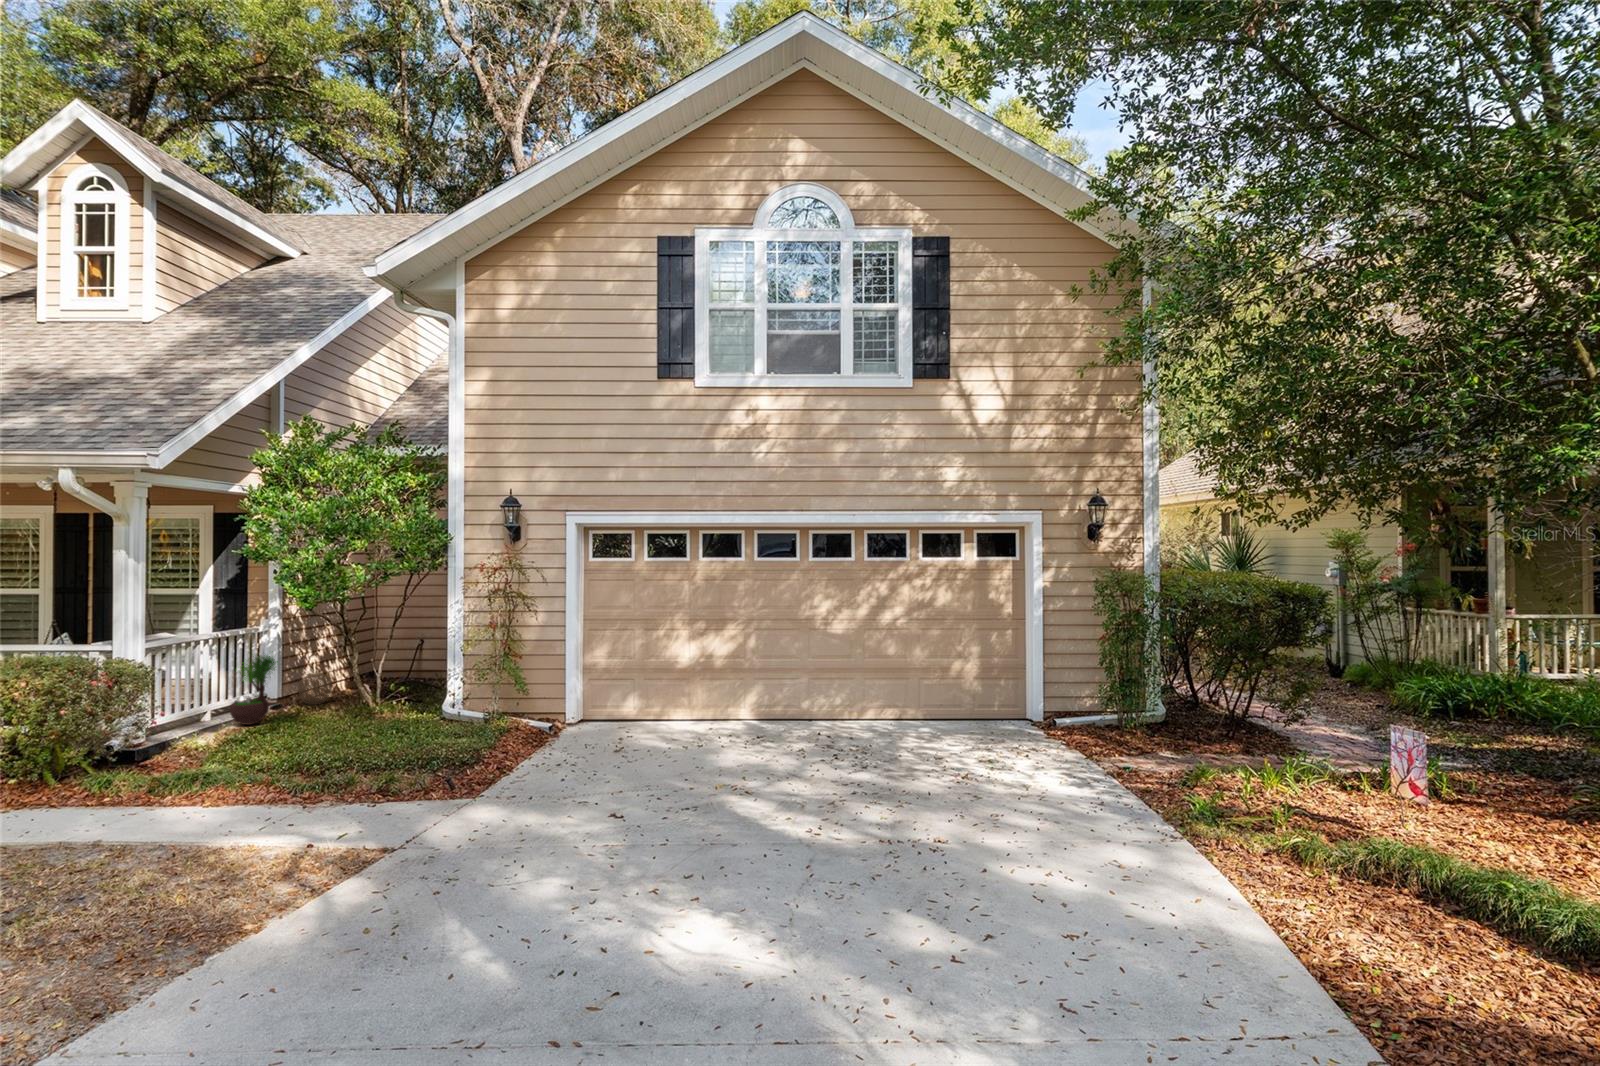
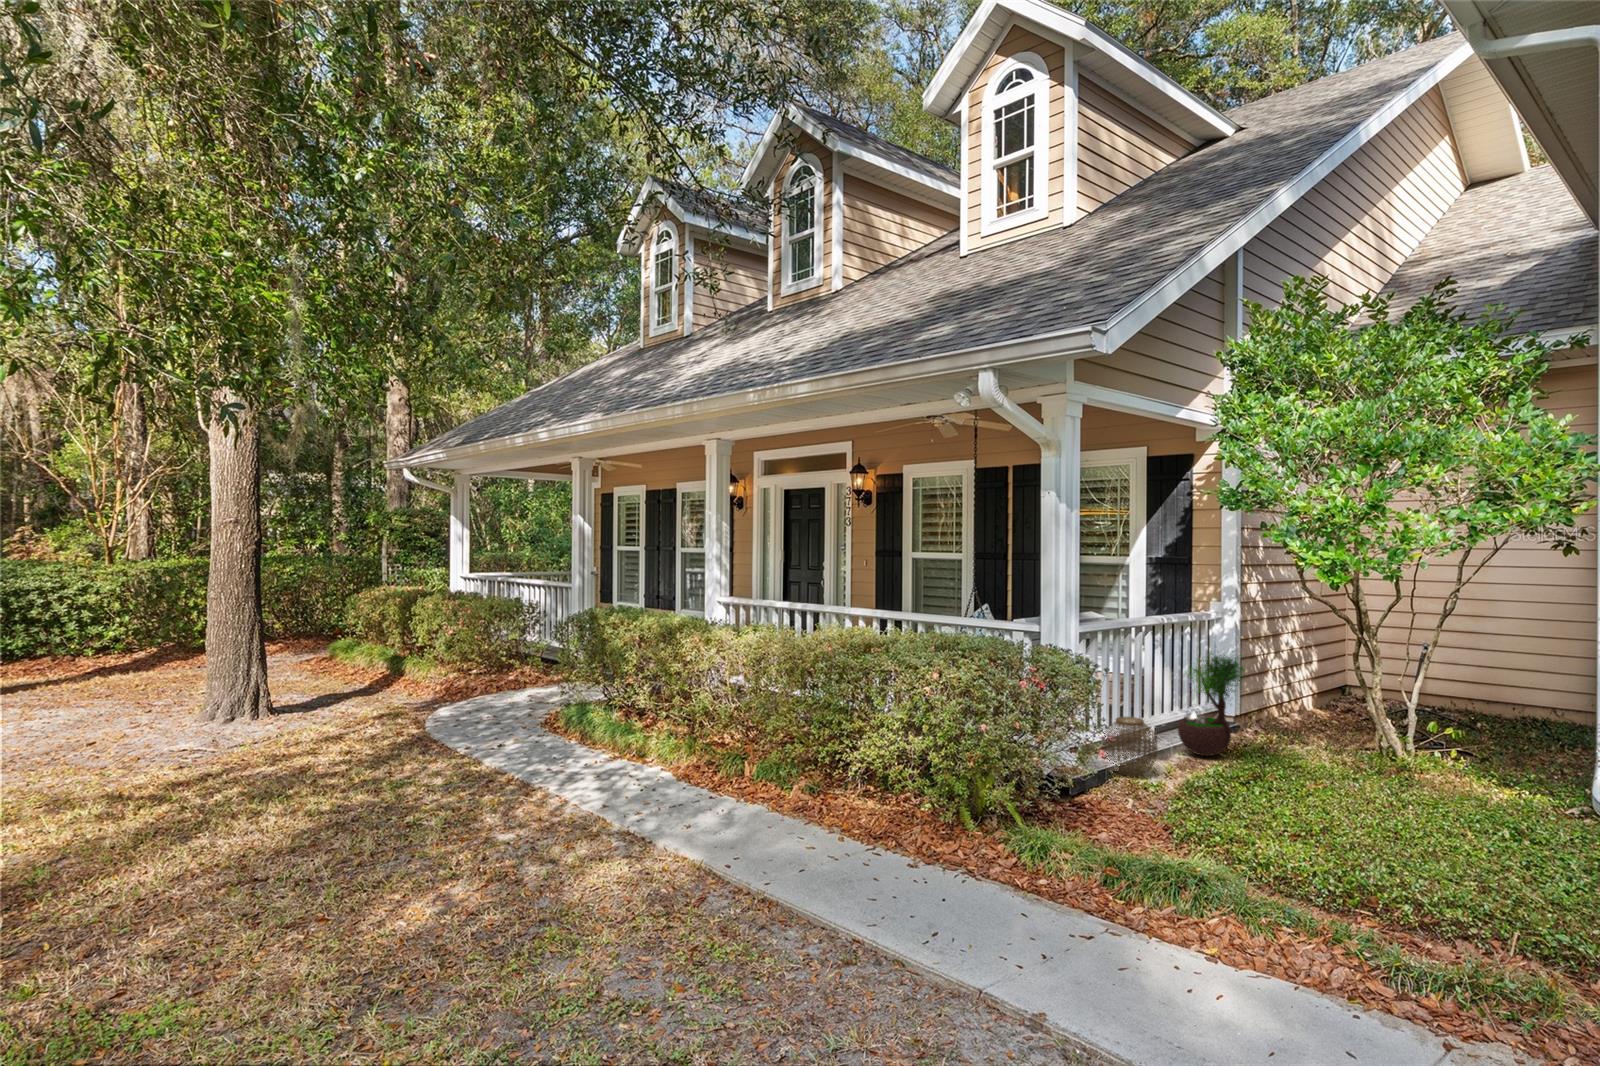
woven basket: present [299,672,332,704] -> present [1103,717,1157,776]

